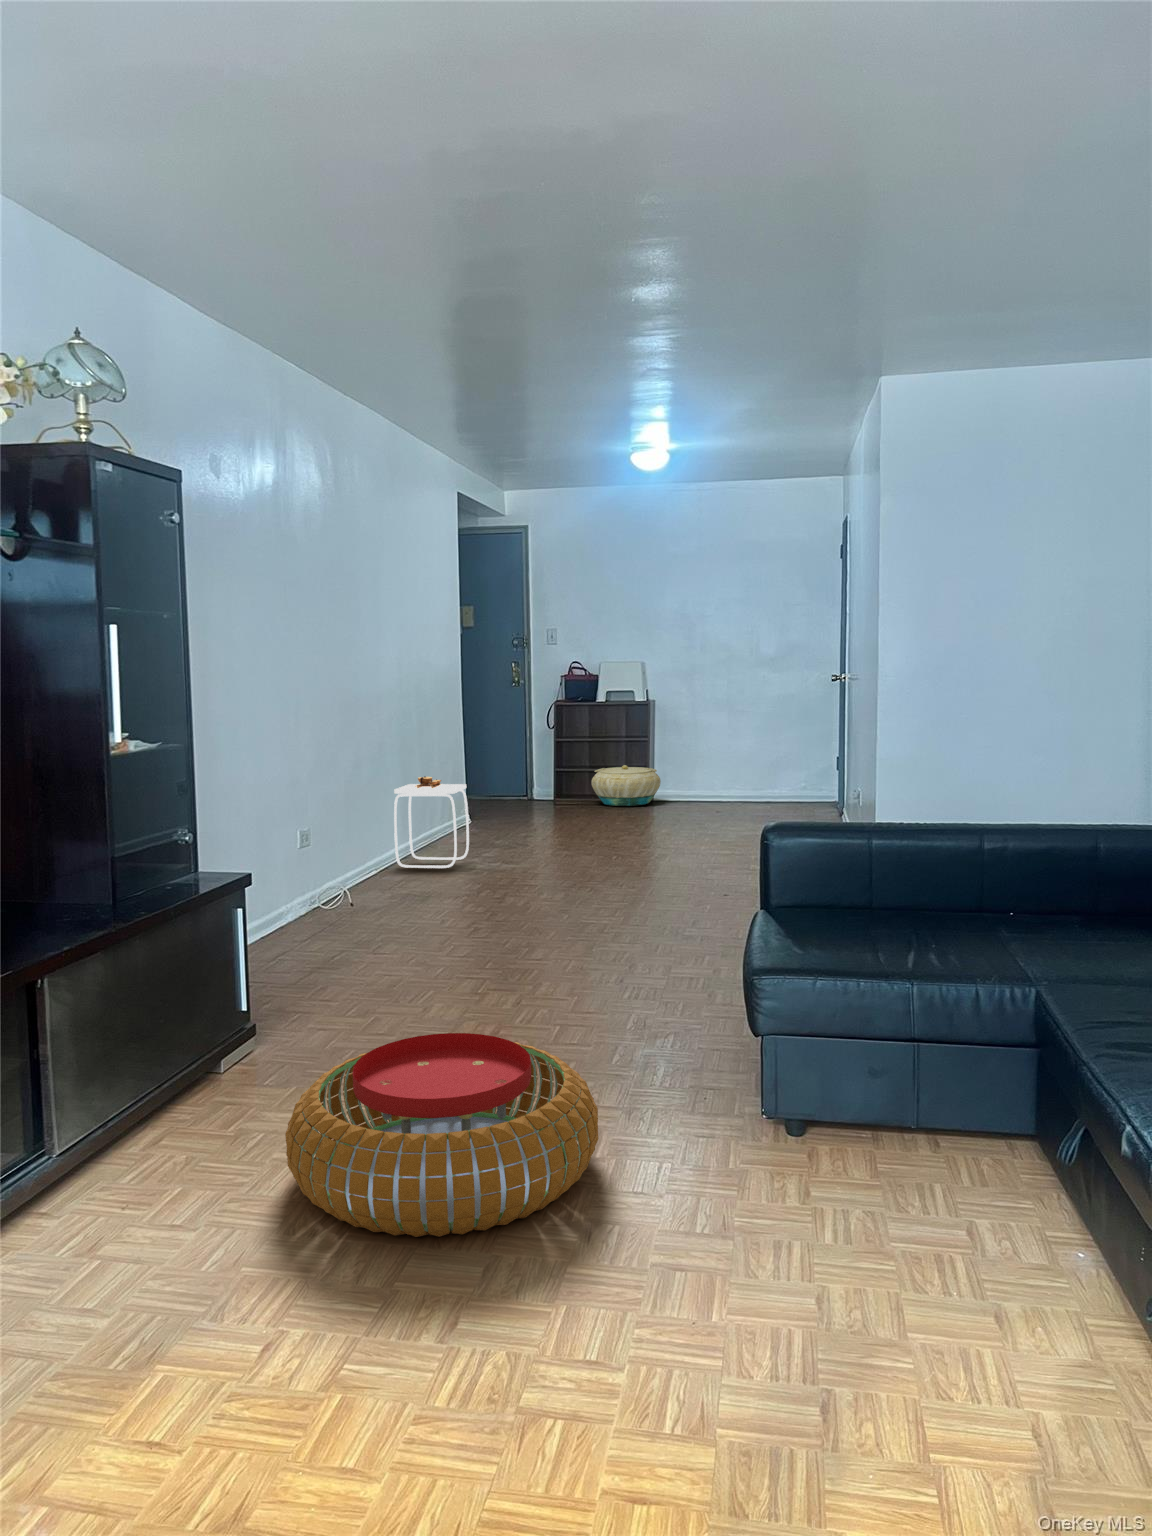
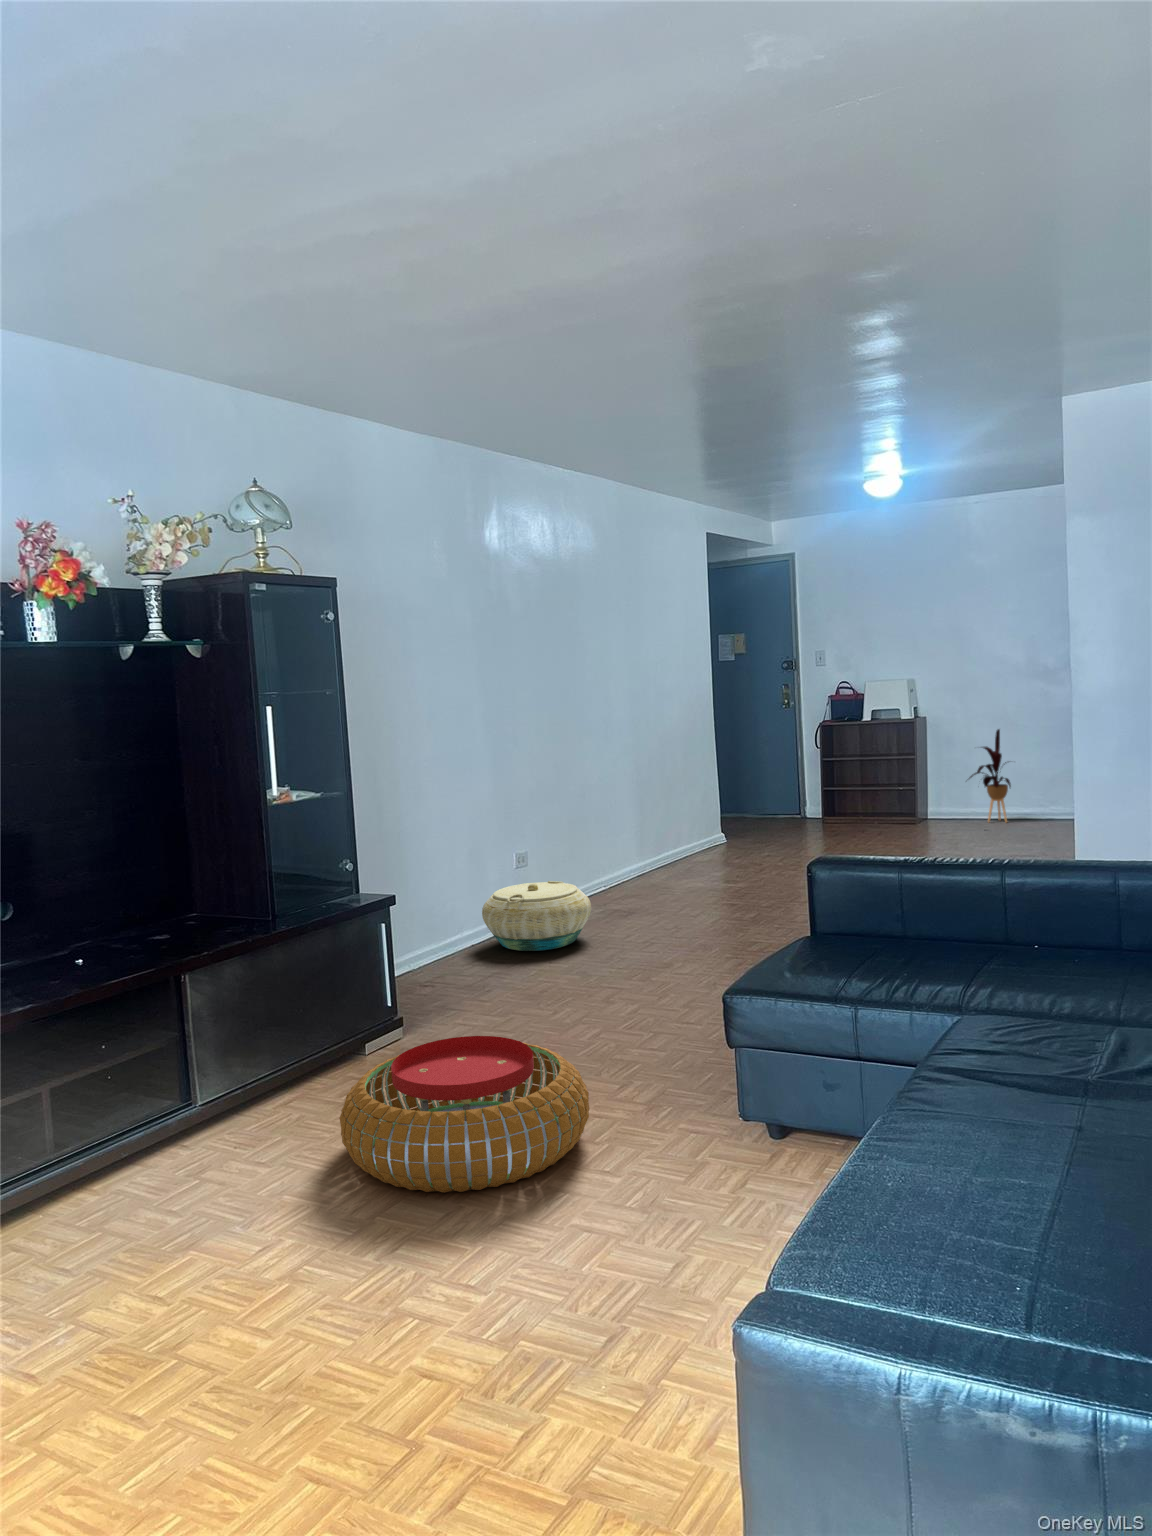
house plant: none [694,710,740,800] -> present [969,729,1011,822]
basket: present [592,765,661,806] -> present [482,881,591,951]
side table: present [394,776,469,868] -> none [620,803,692,888]

